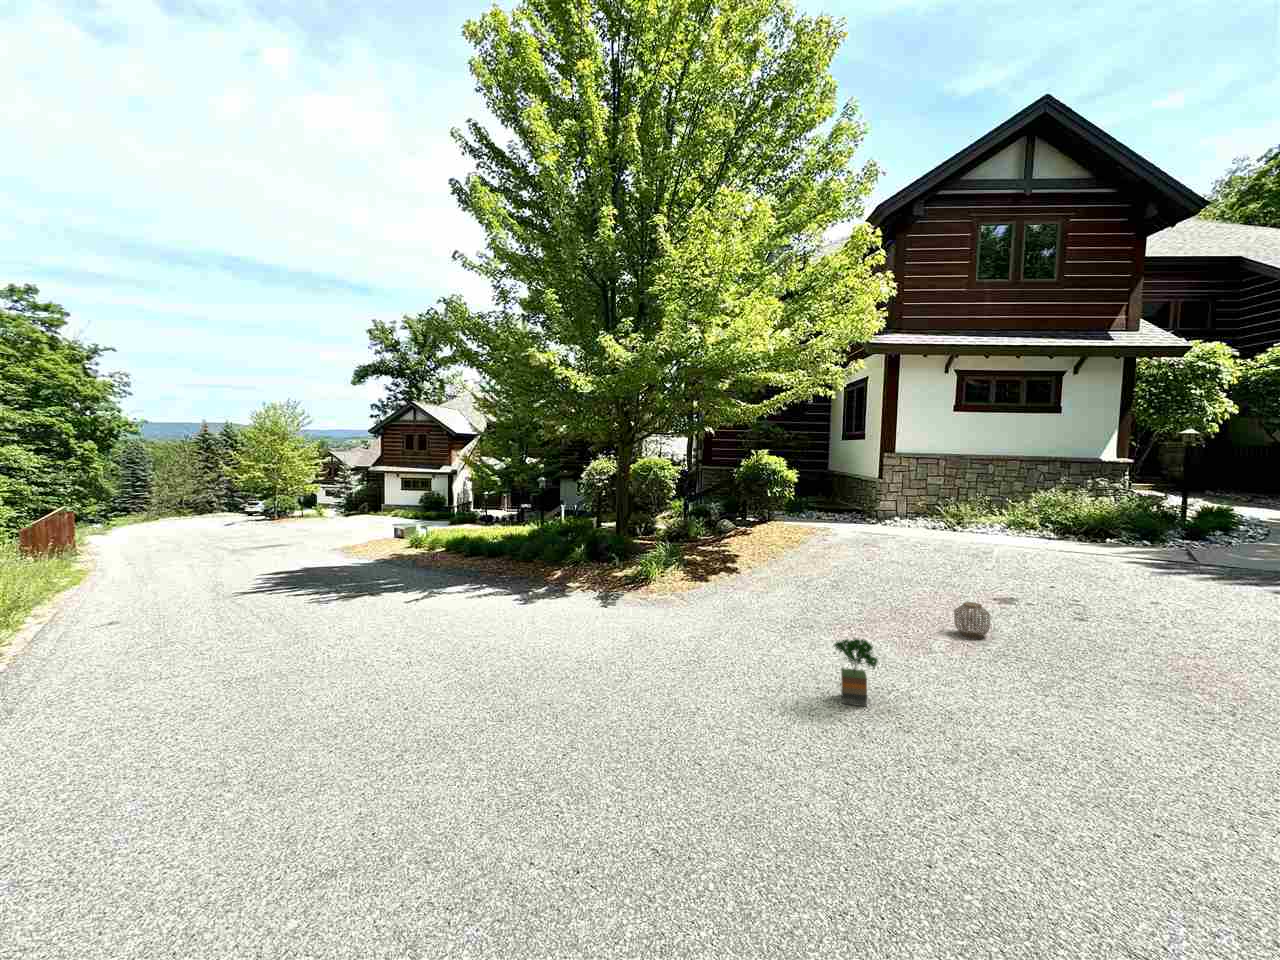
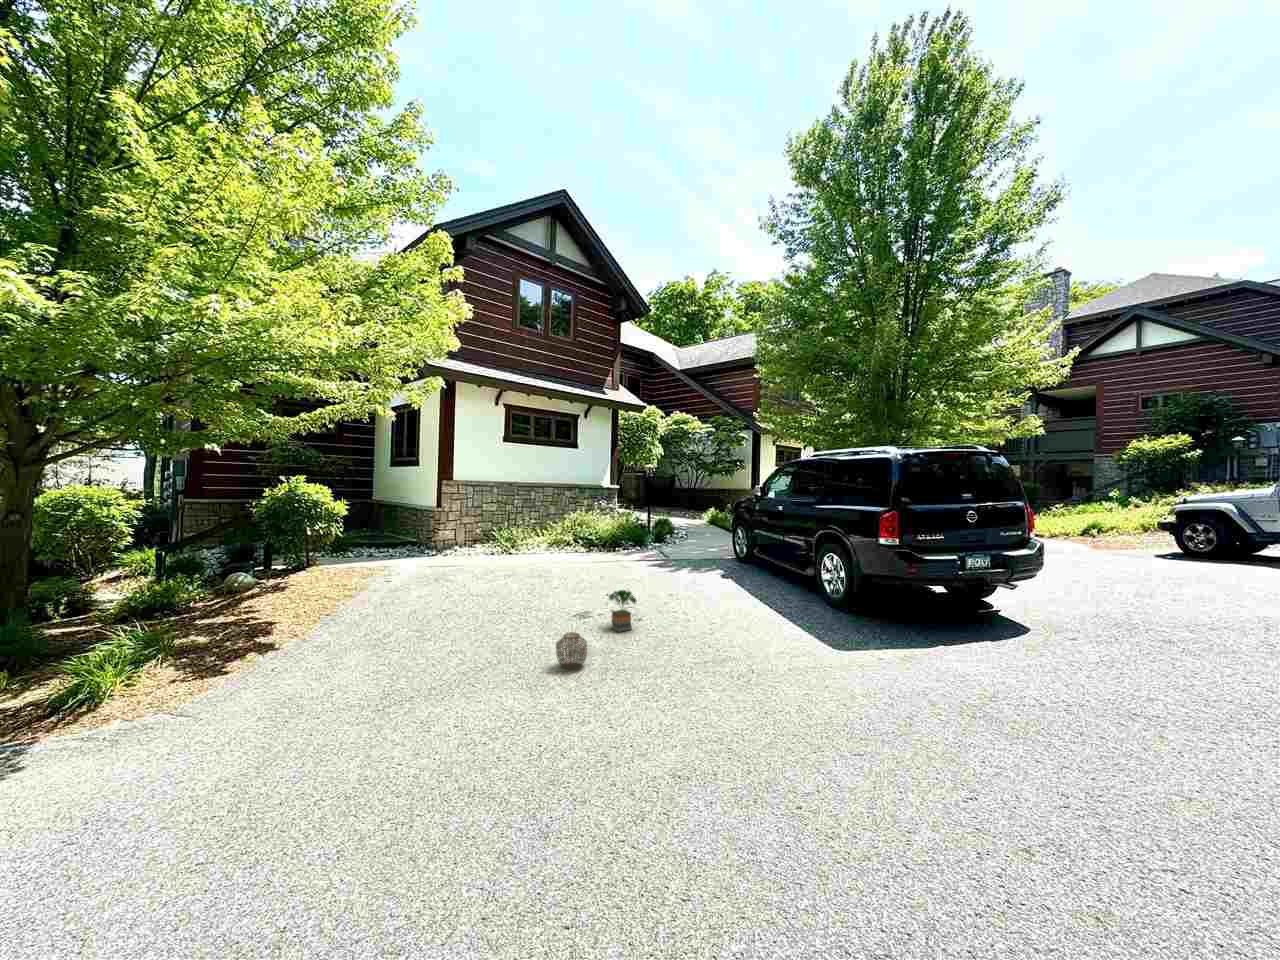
potted tree: present [834,639,878,706] -> present [609,590,637,632]

